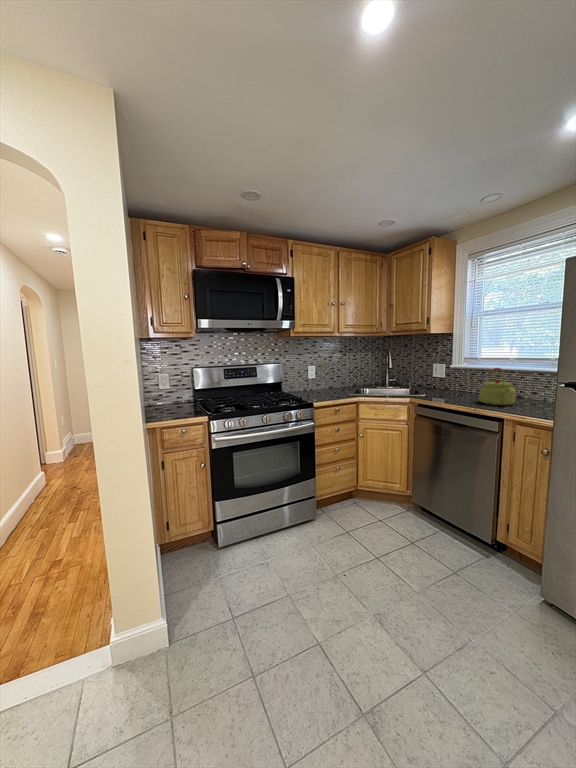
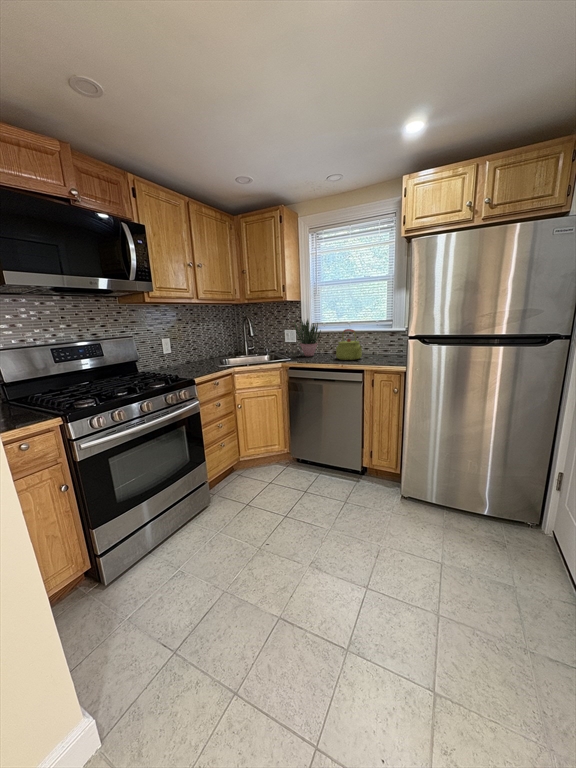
potted plant: none [437,353,469,395] -> present [294,319,321,356]

